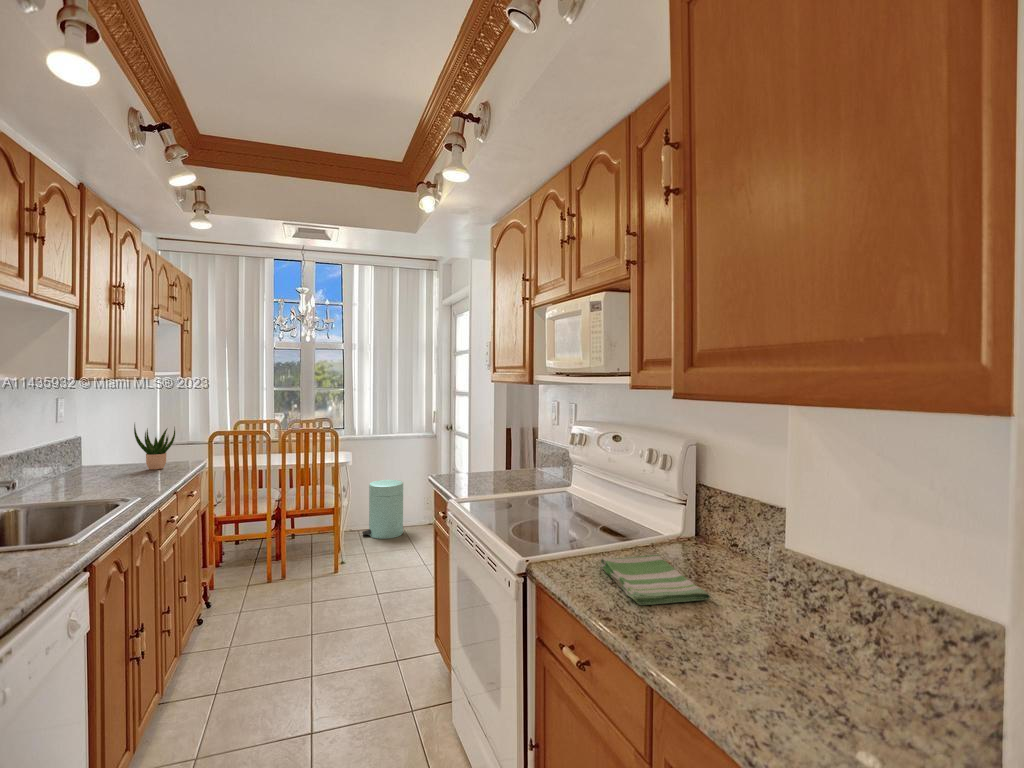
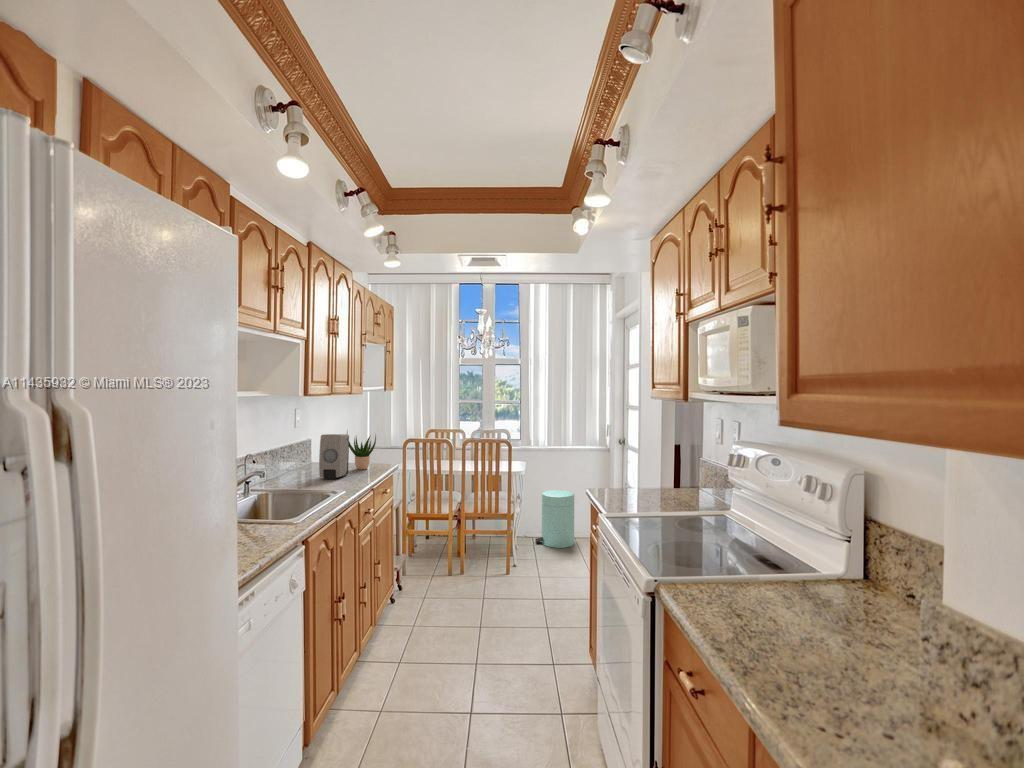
soap dispenser: none [97,428,139,484] -> present [319,434,349,480]
dish towel: present [600,555,710,605] -> none [732,589,851,648]

